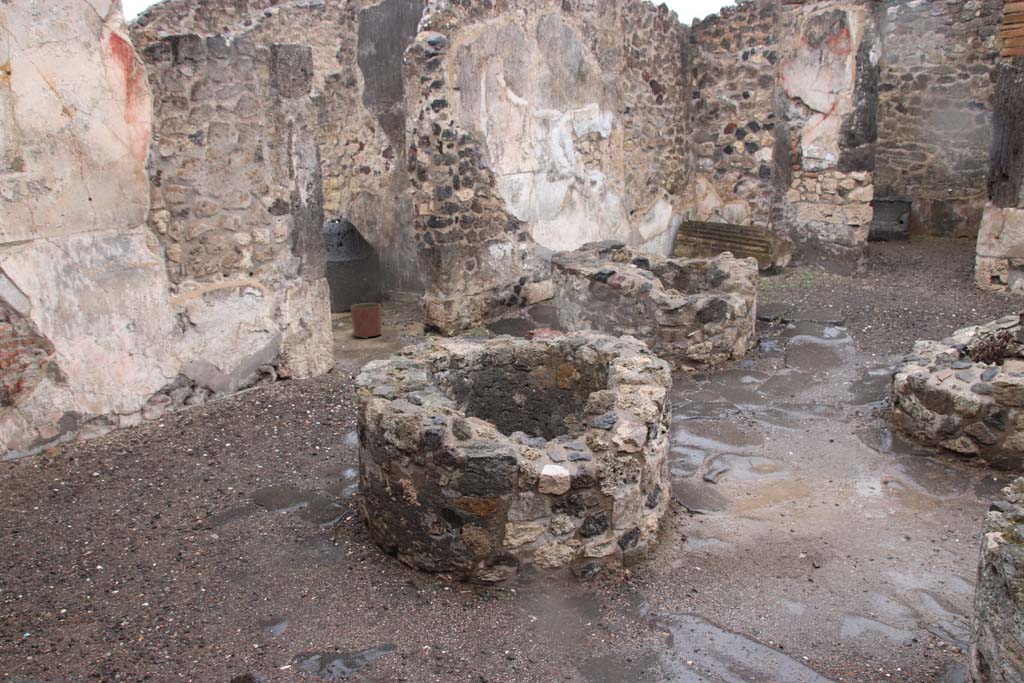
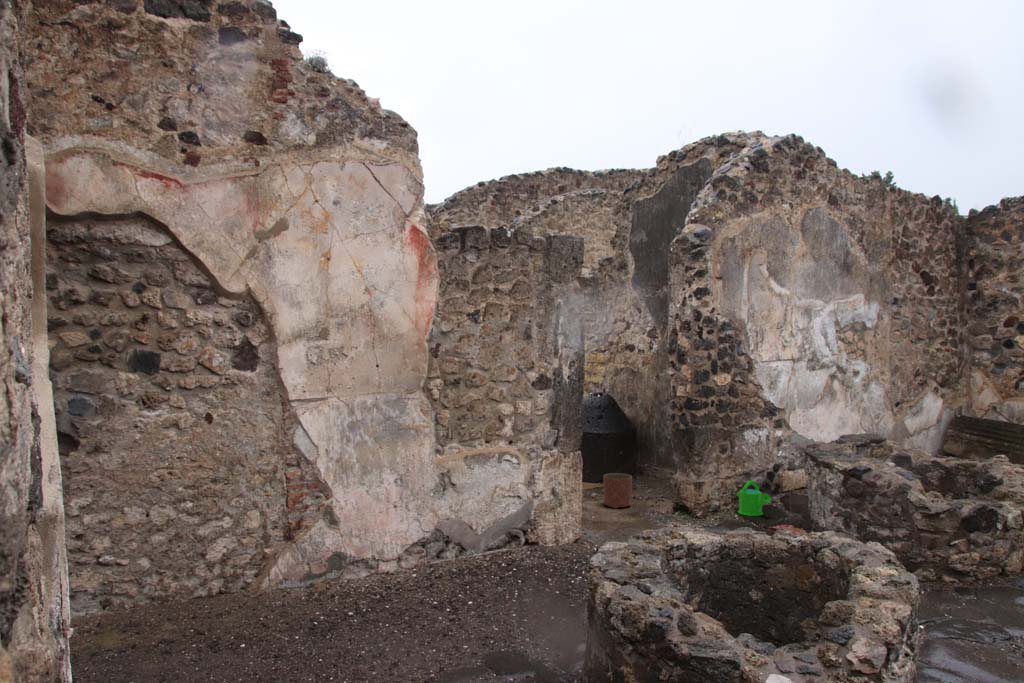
watering can: none [484,296,517,330] -> present [737,480,771,516]

